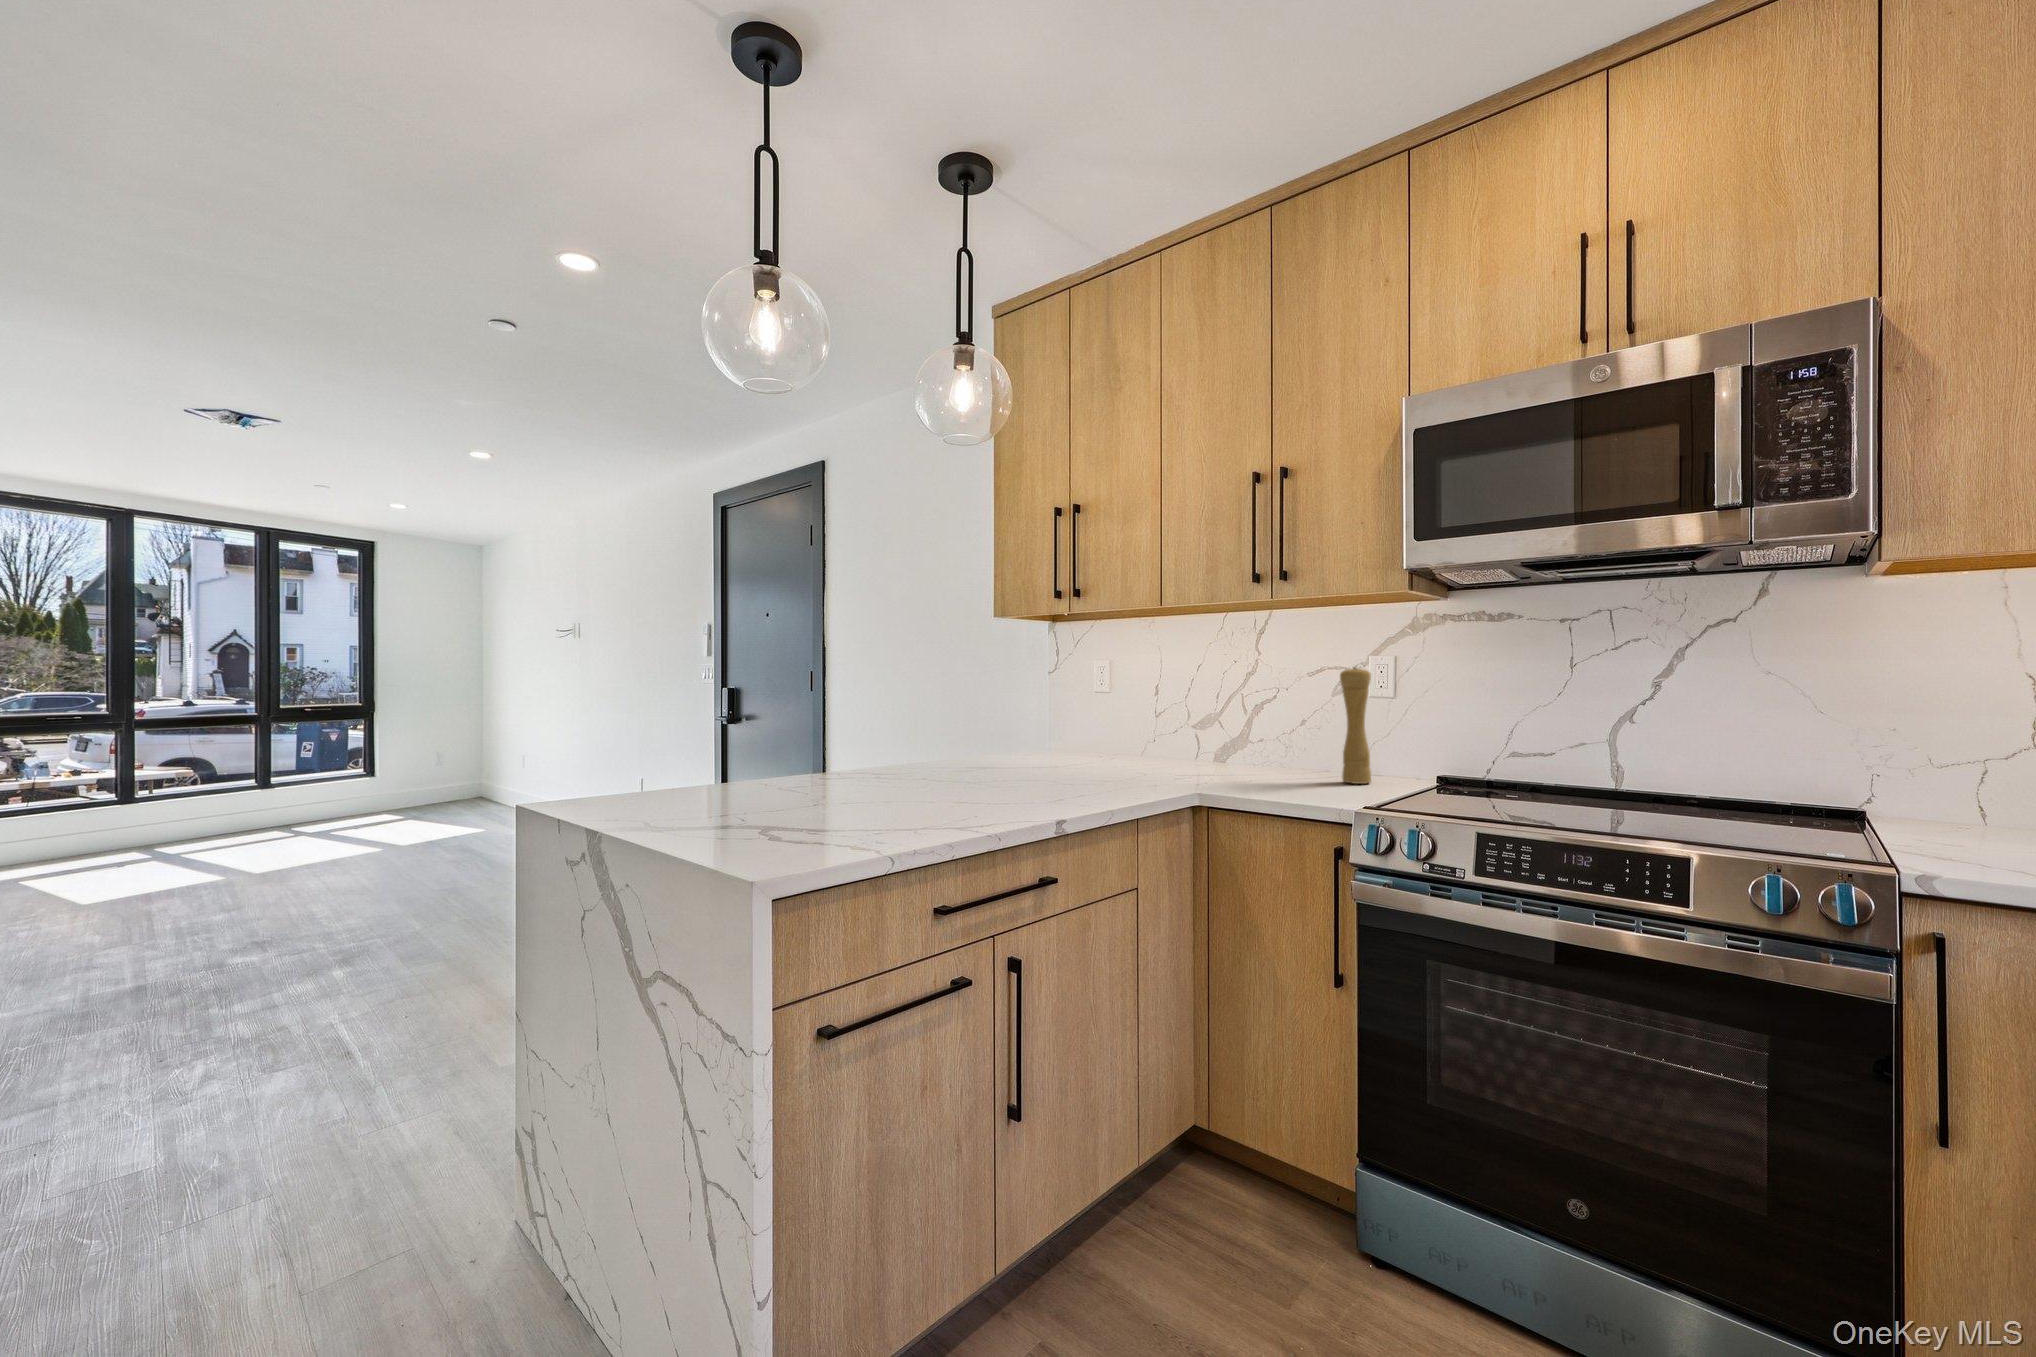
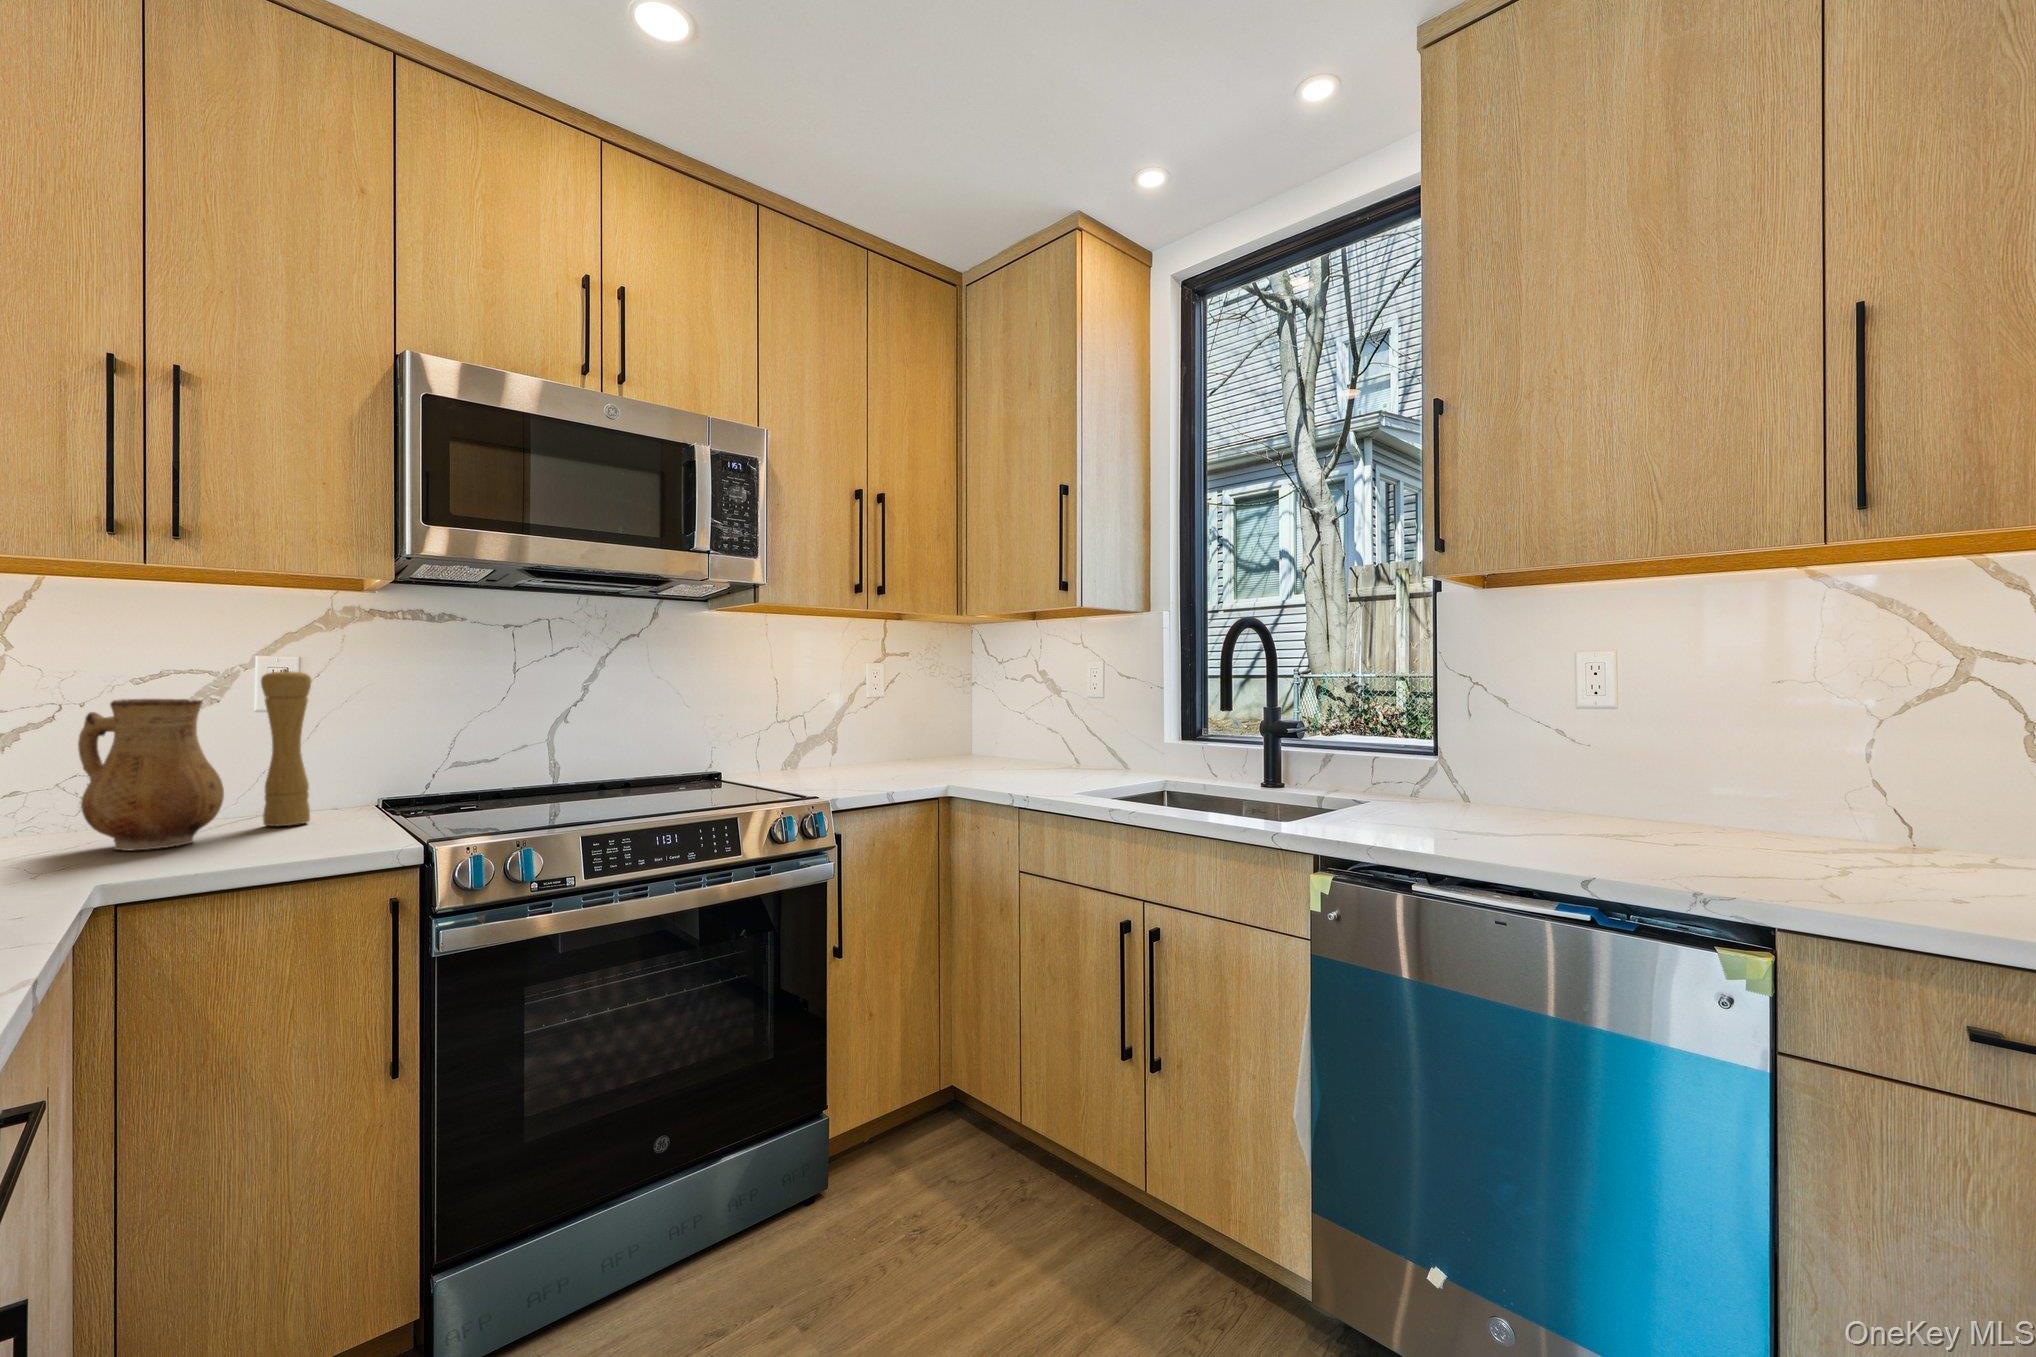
ceramic pitcher: none [1237,688,1307,784] -> present [78,699,224,851]

